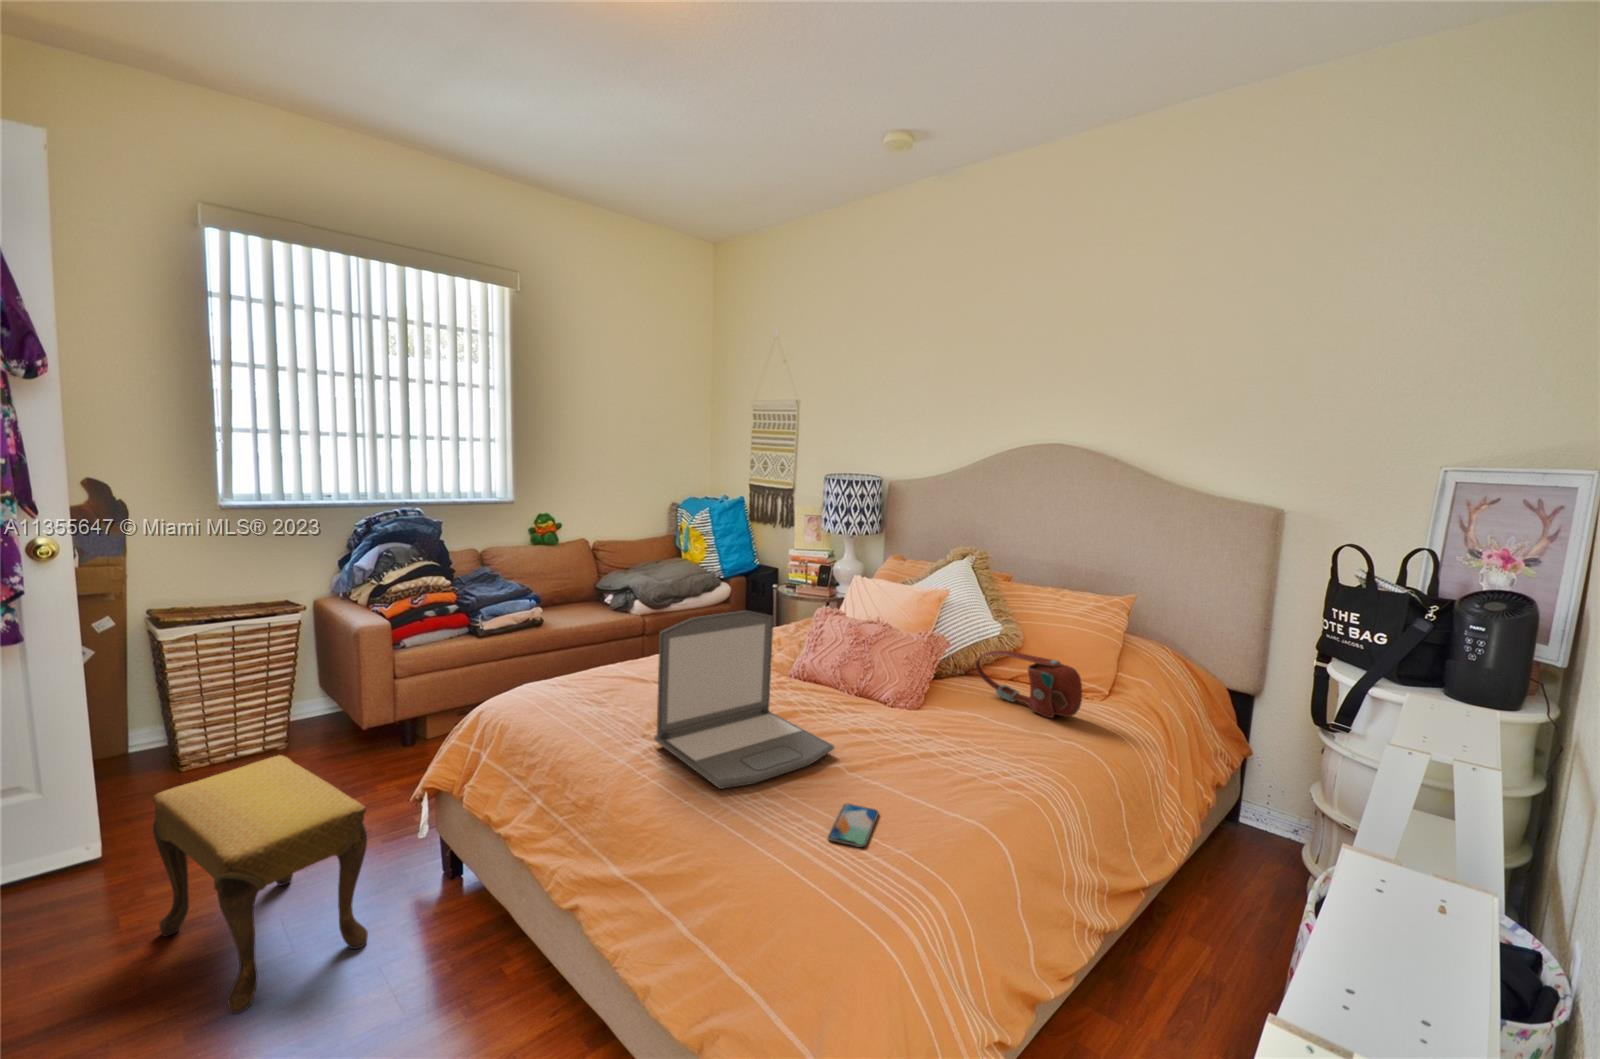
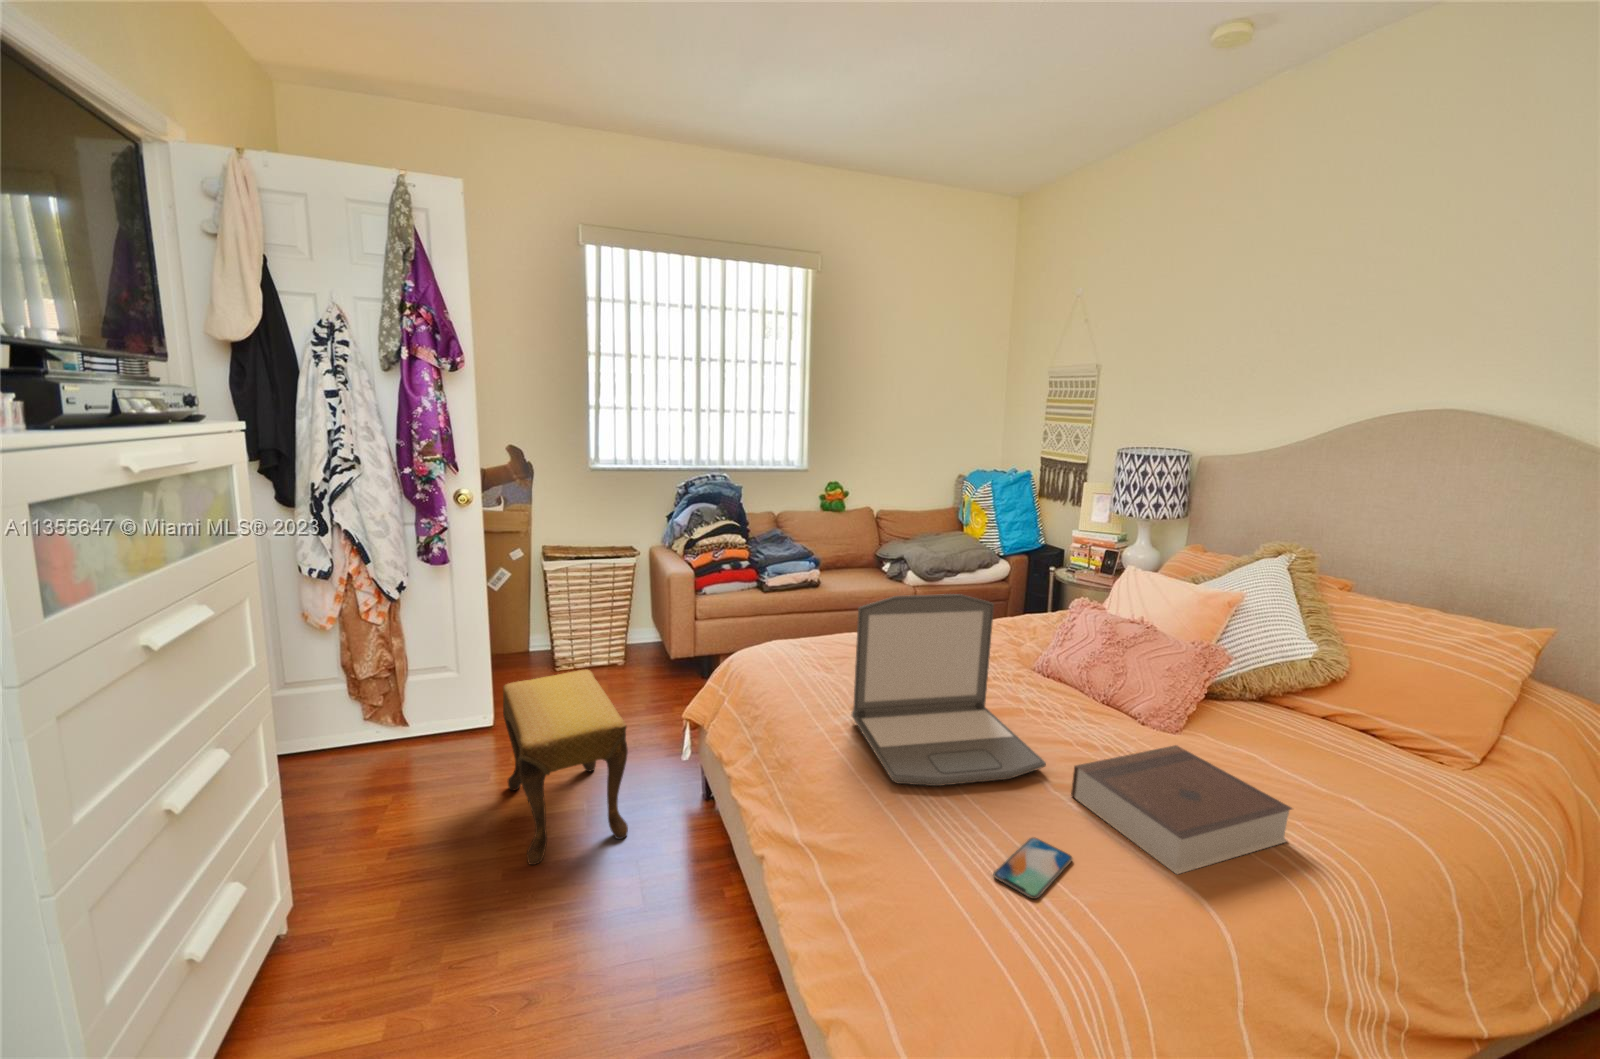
handbag: present [975,650,1082,718] -> none [1281,681,1456,793]
book: none [859,713,1007,805] -> present [1071,745,1292,874]

